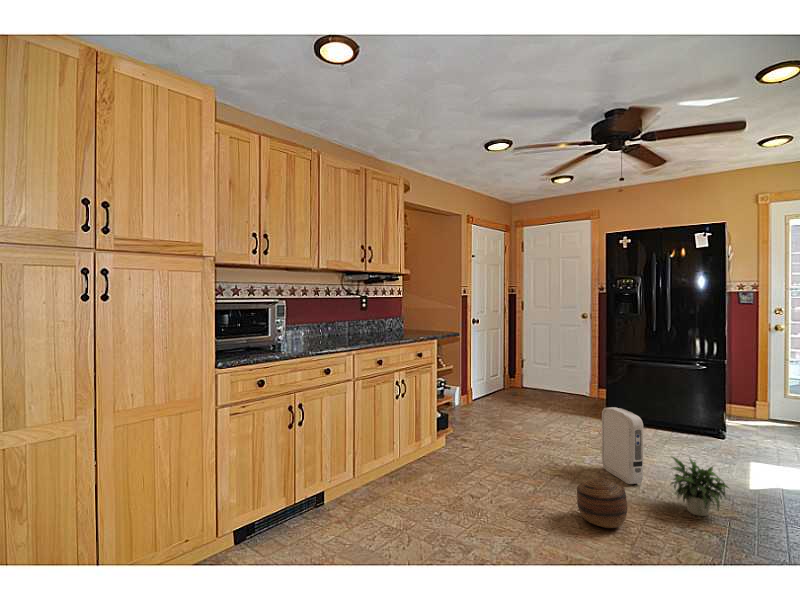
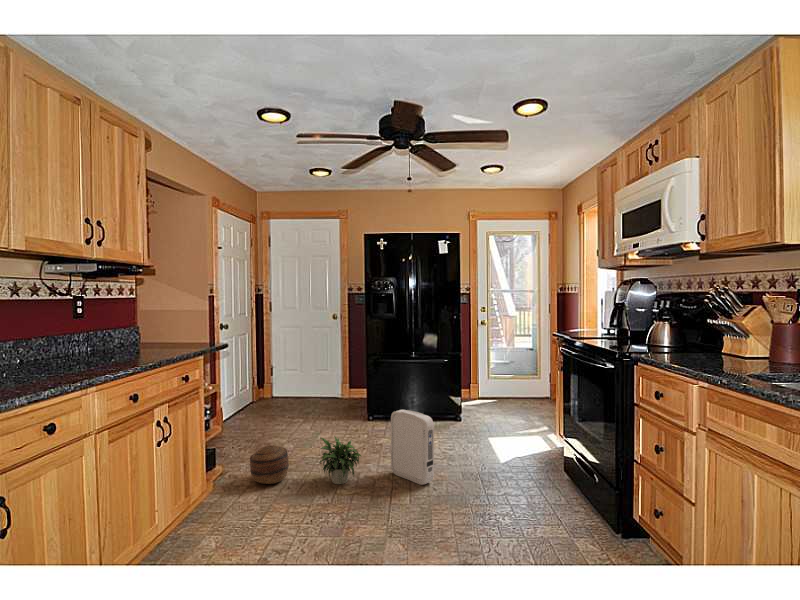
potted plant: present [671,457,729,516] -> present [319,436,361,484]
basket: present [577,478,627,528] -> present [250,445,289,484]

